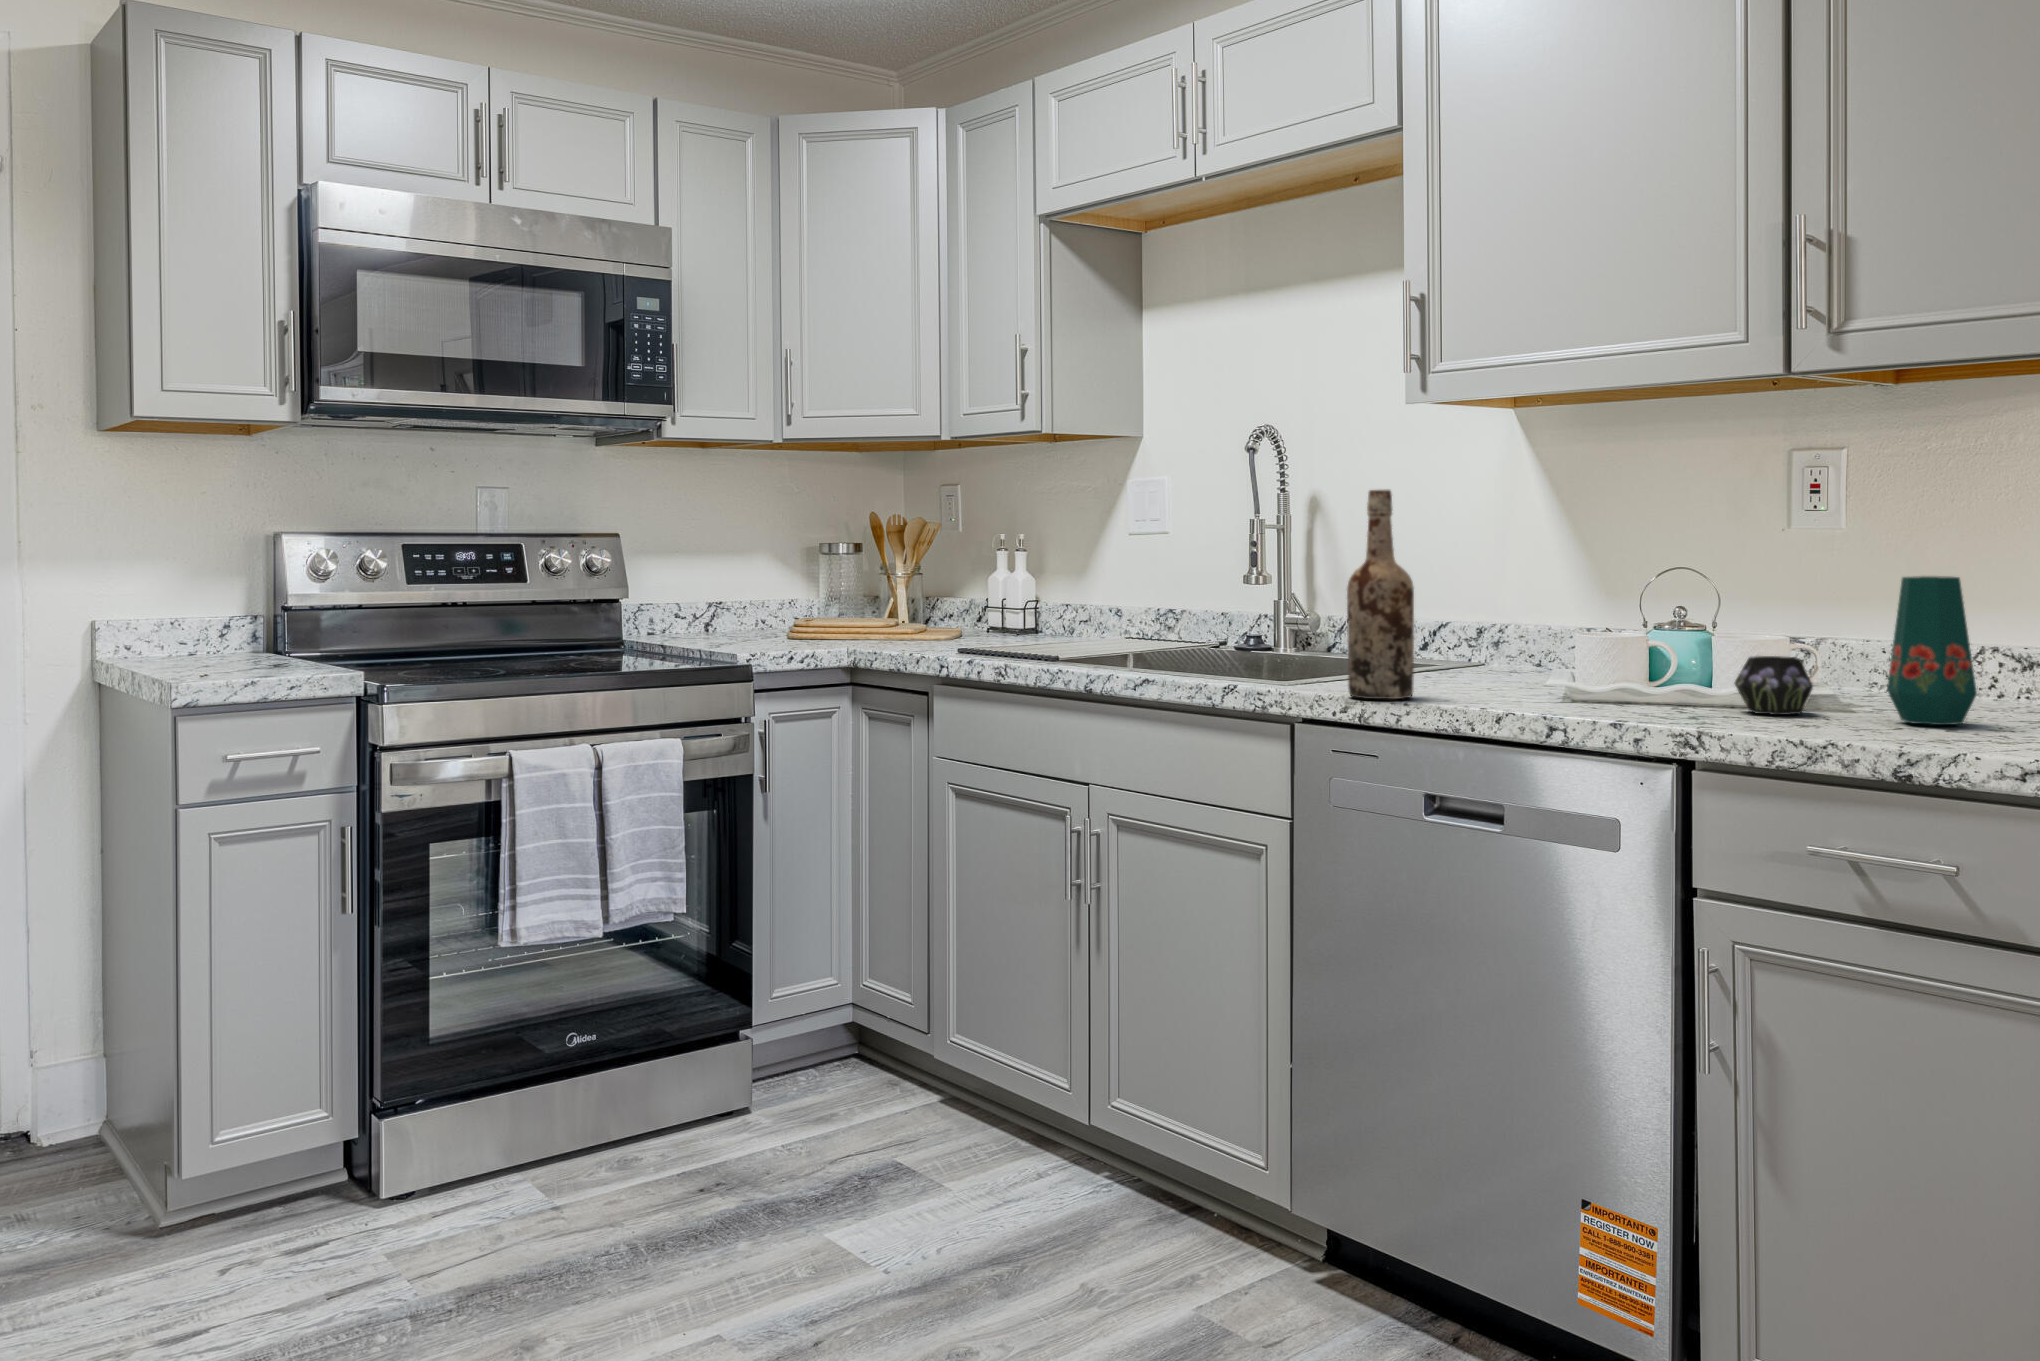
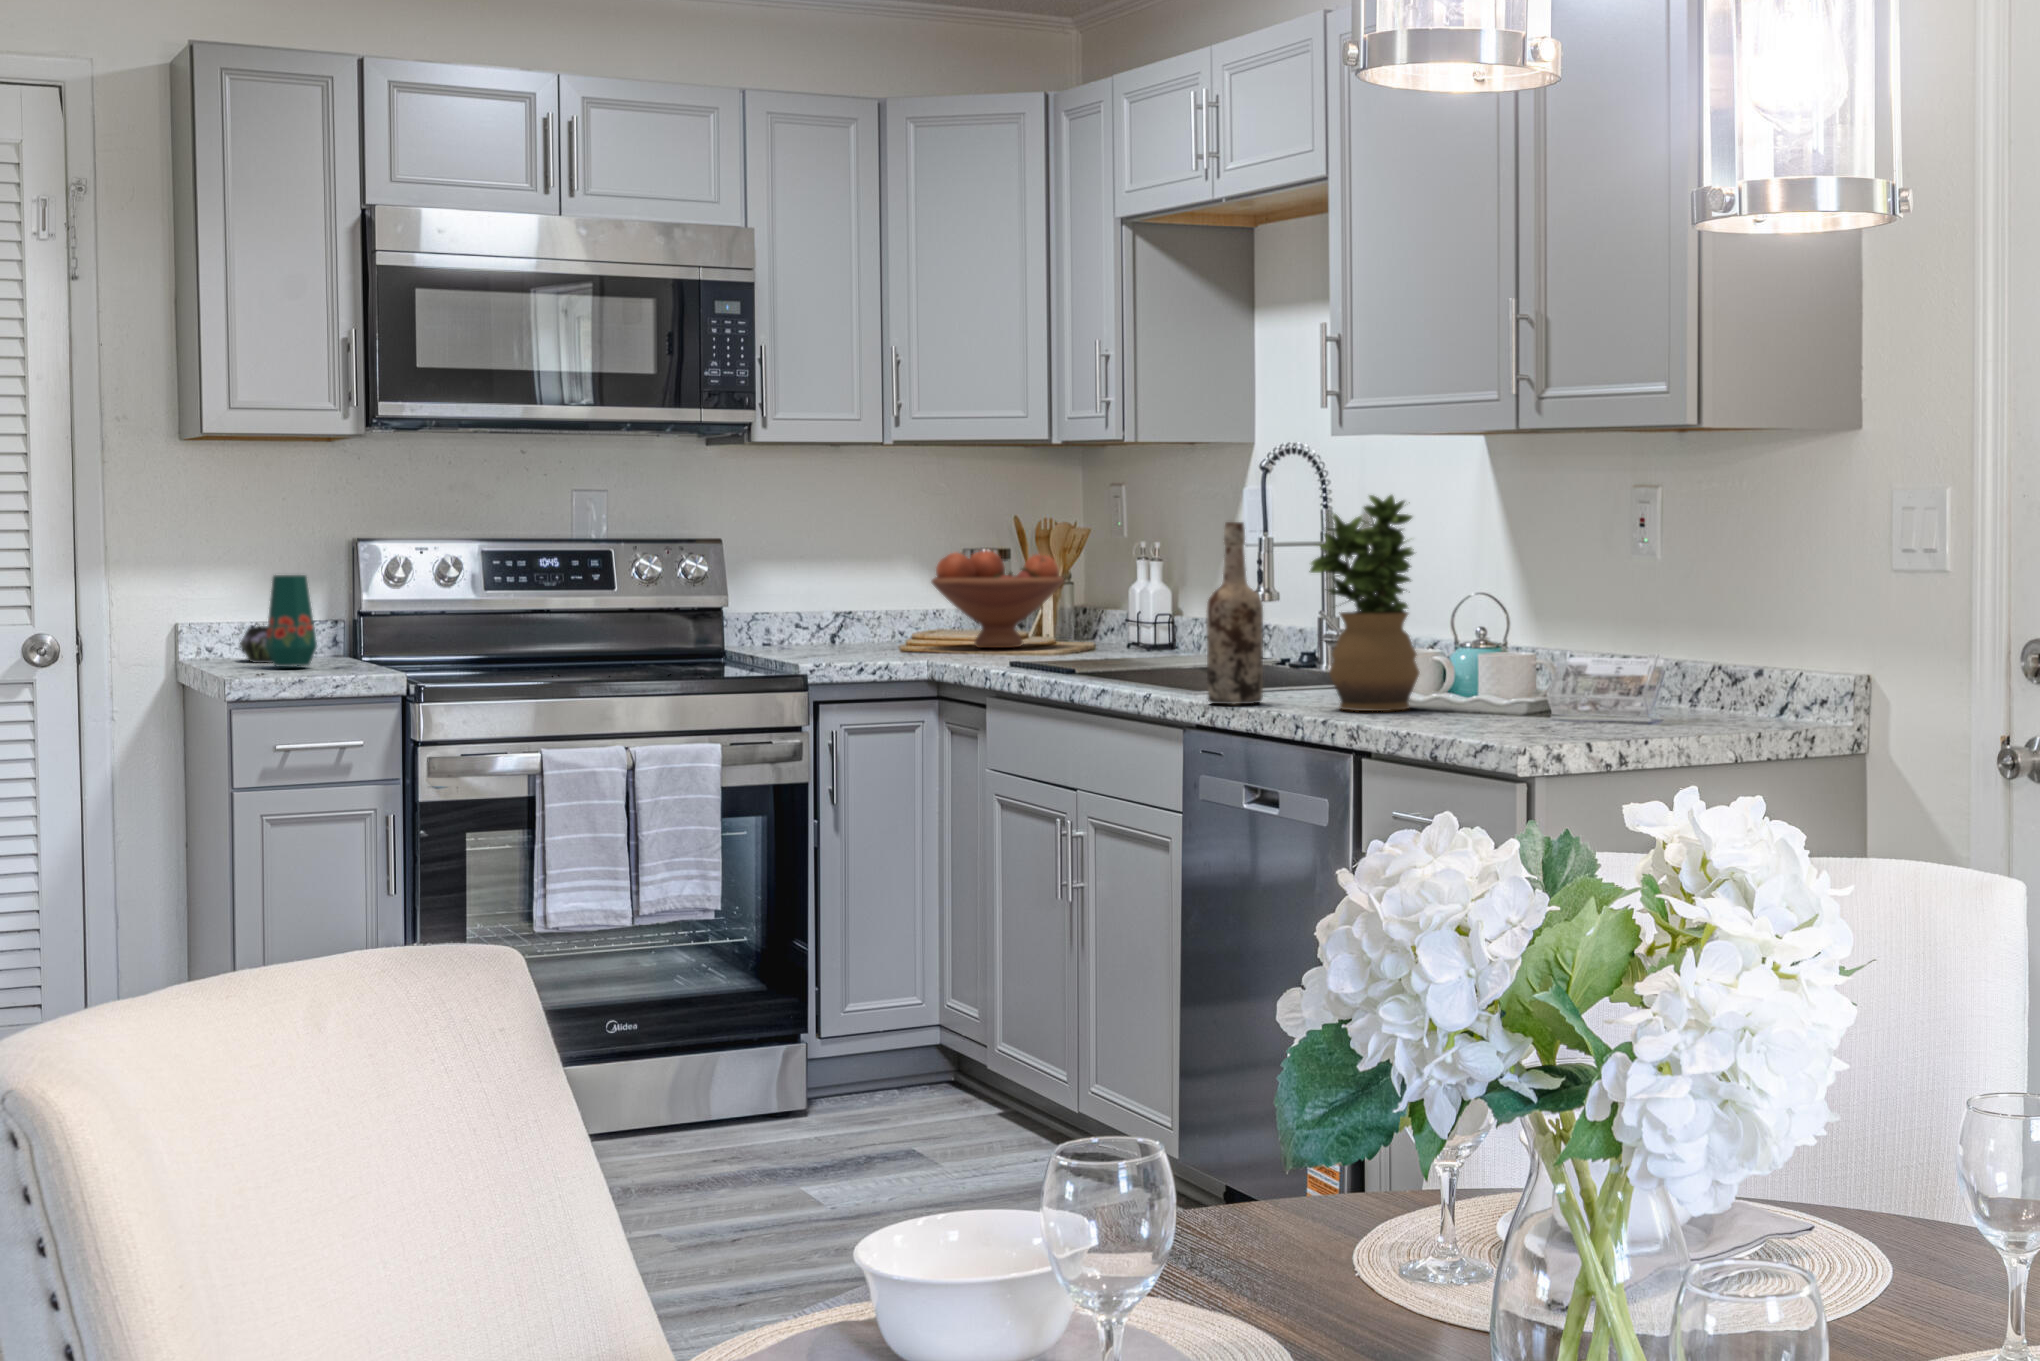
potted plant: none [1495,454,1639,707] -> present [1309,495,1419,711]
fruit bowl: none [806,544,930,635] -> present [931,550,1064,648]
vase: present [1735,576,1977,725] -> present [240,575,317,667]

